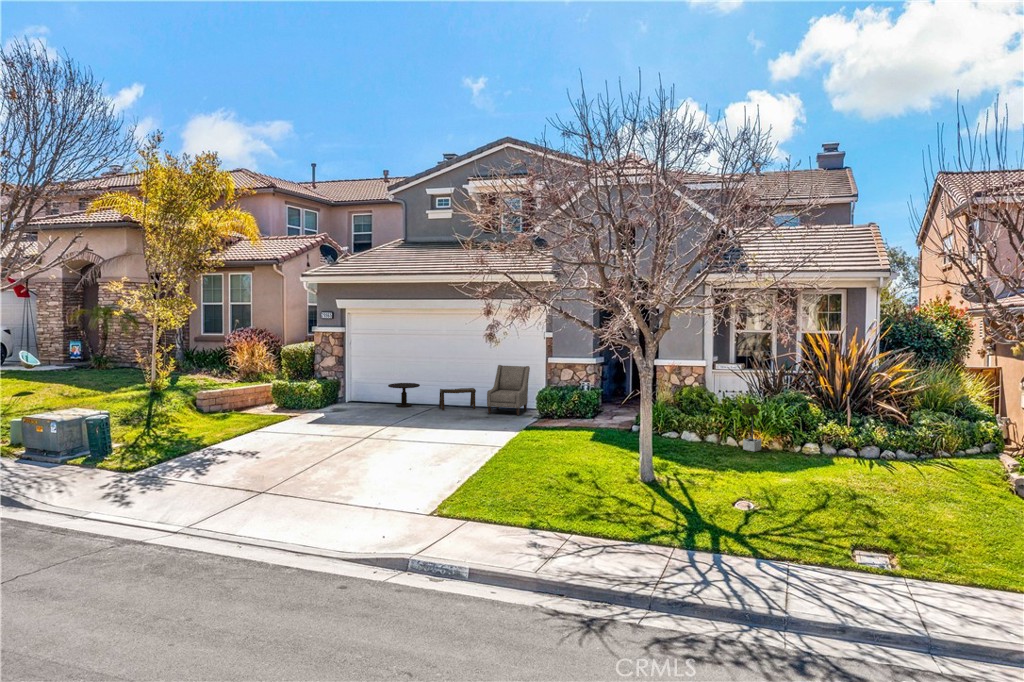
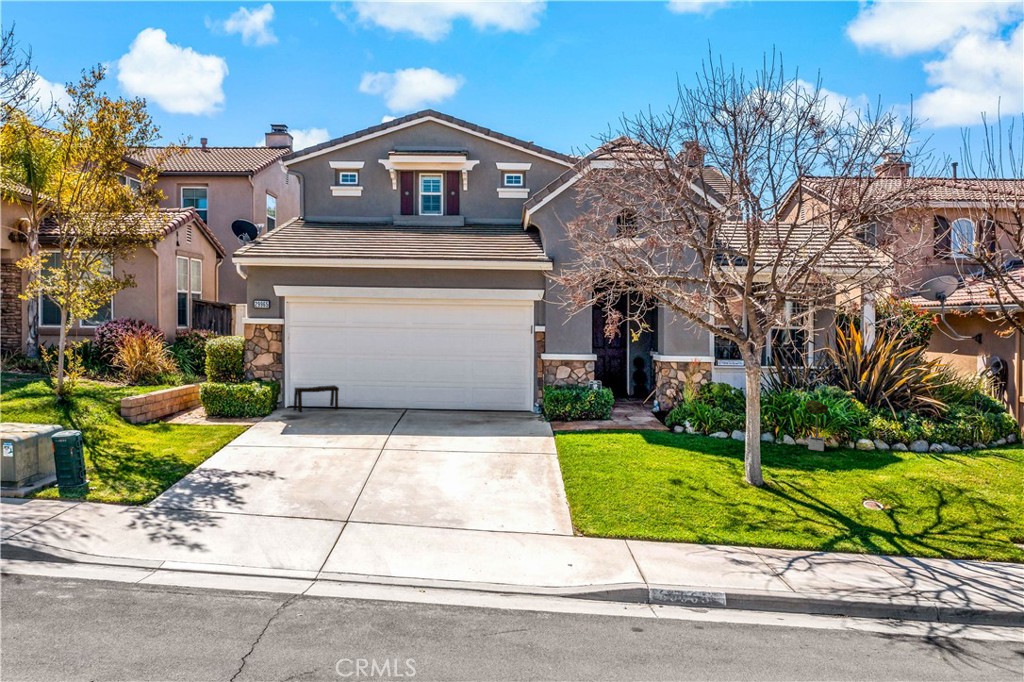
chair: present [487,365,530,415] -> none [487,362,526,419]
side table: present [388,383,420,407] -> none [356,384,393,413]
bench: present [439,388,476,410] -> present [294,385,339,412]

